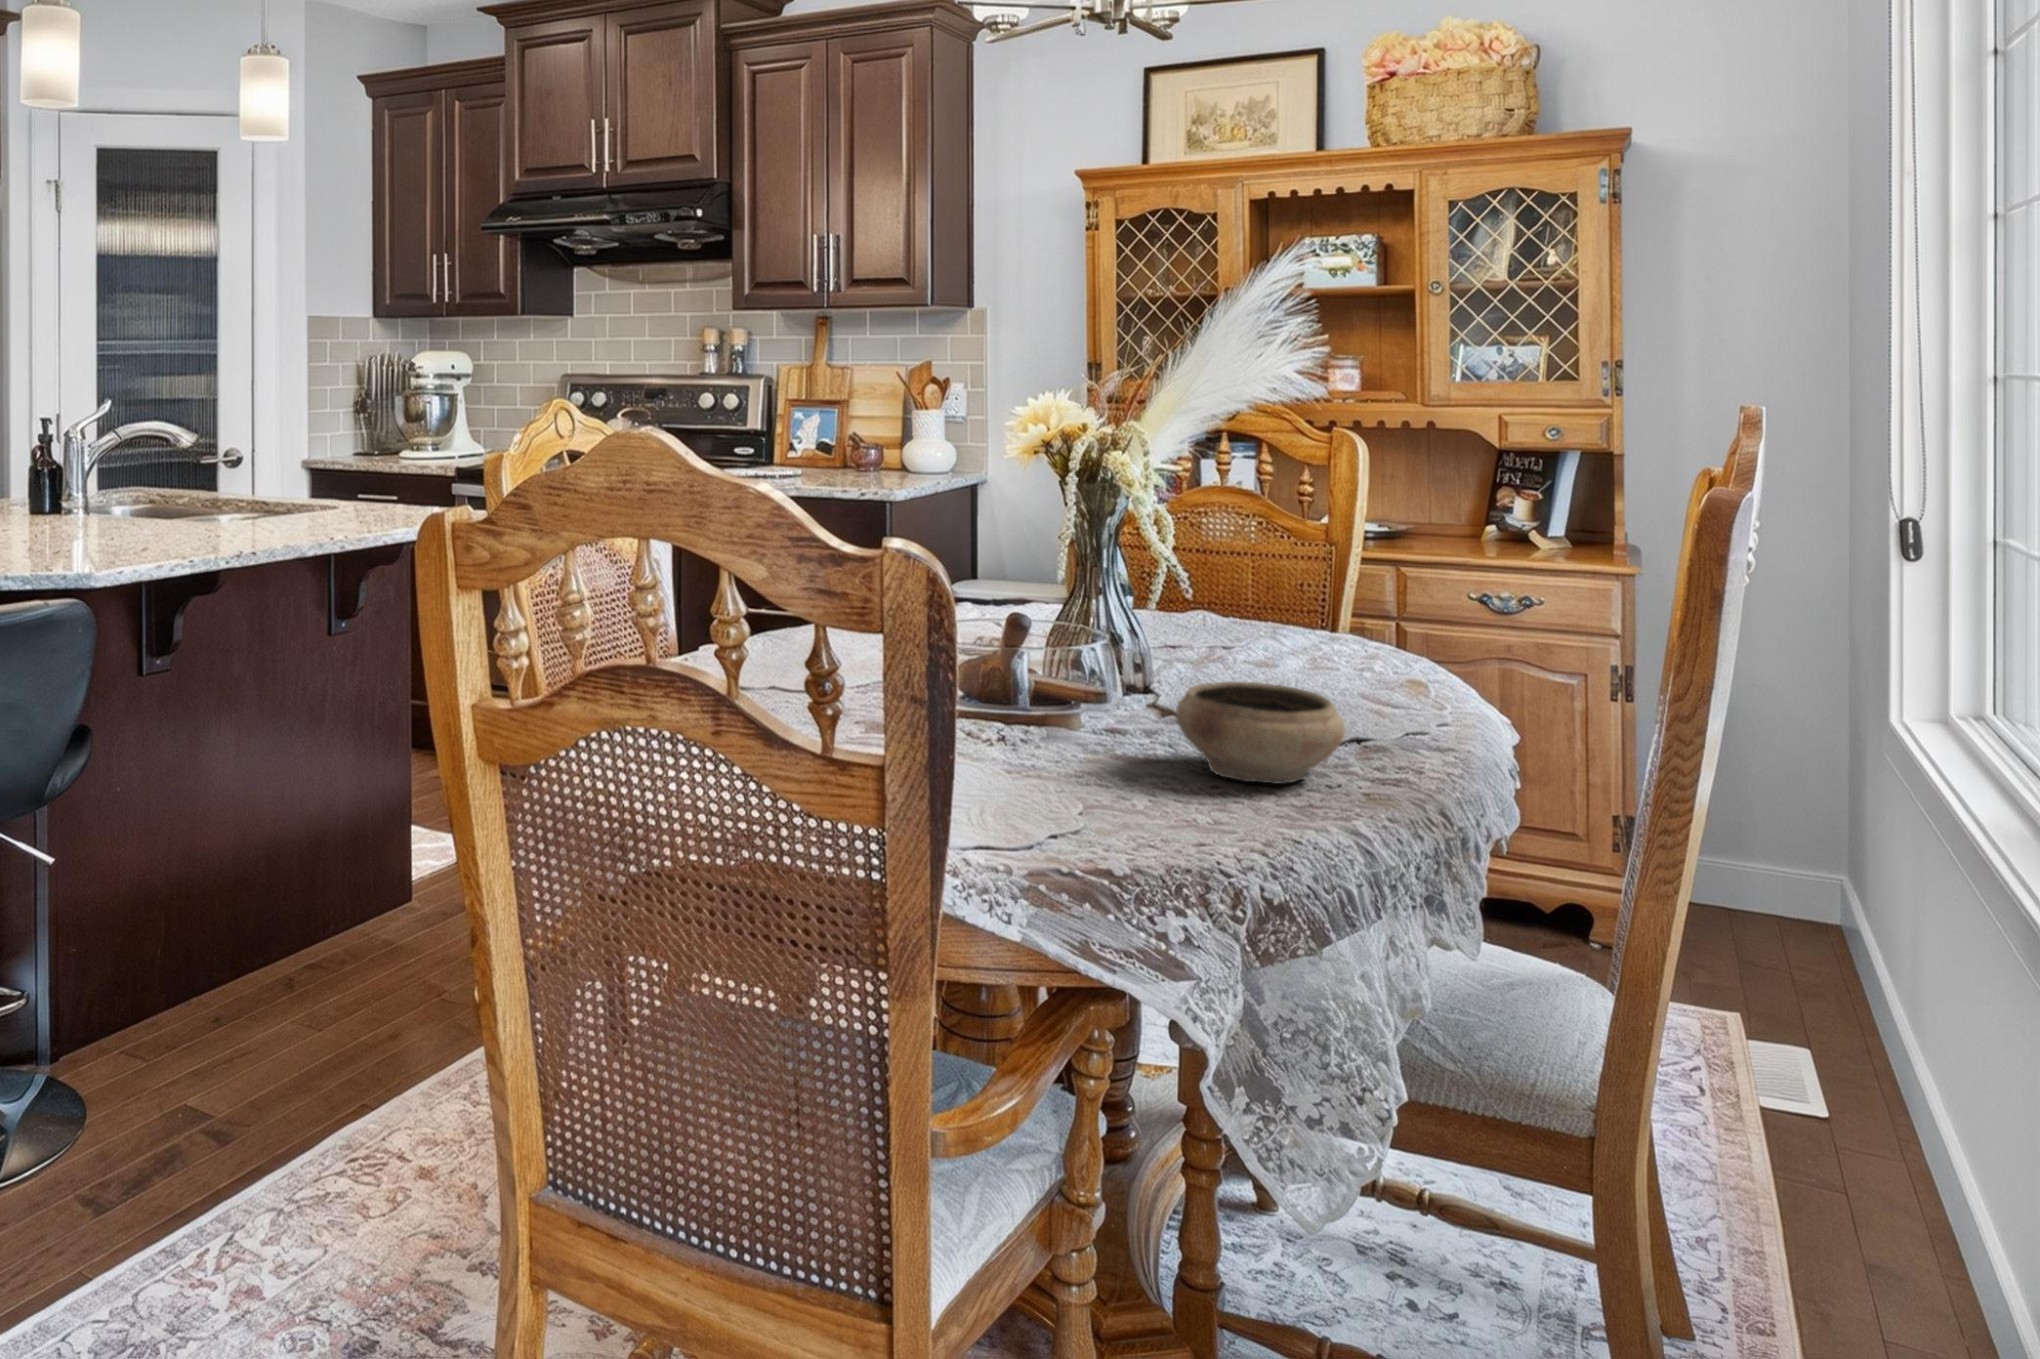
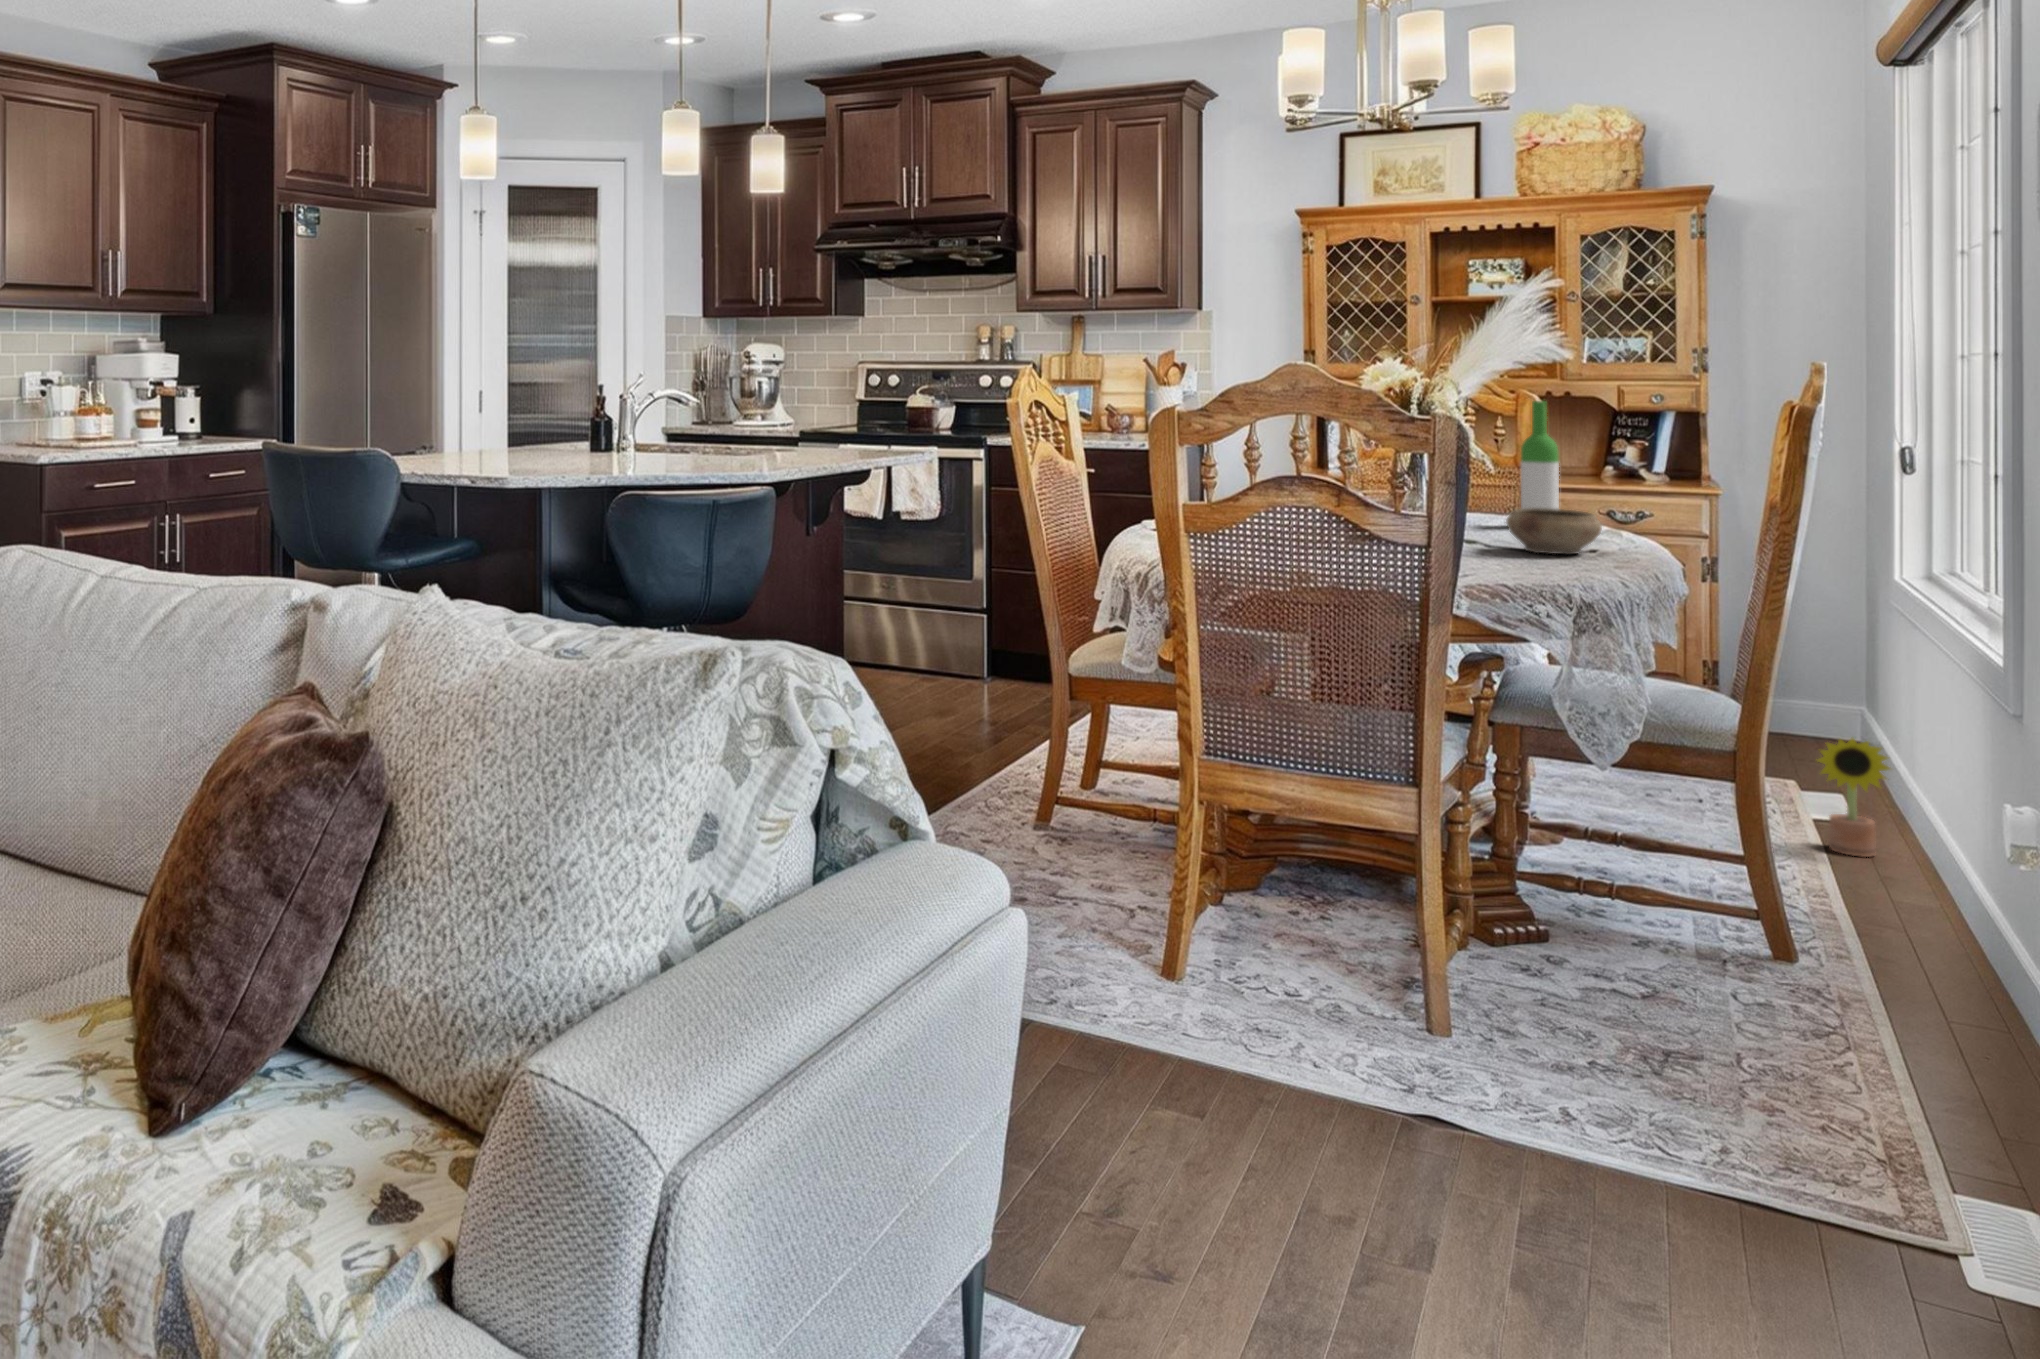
wine bottle: none [1260,465,1323,687] -> present [1521,401,1559,509]
decorative plant: none [1764,1027,1896,1227] -> present [1818,738,1890,857]

